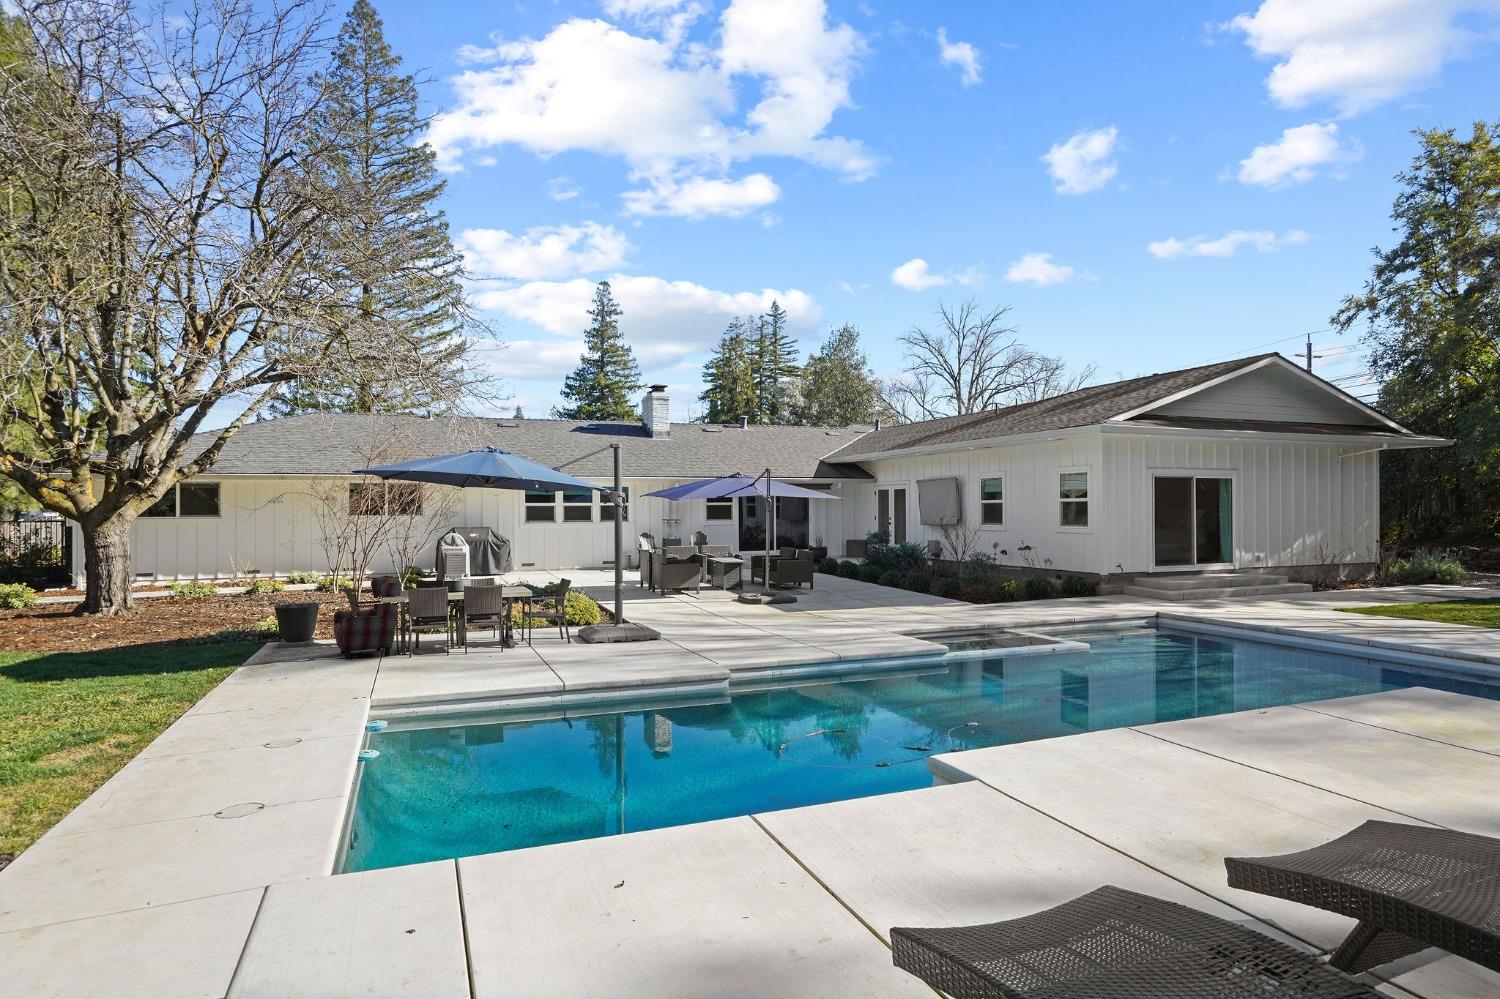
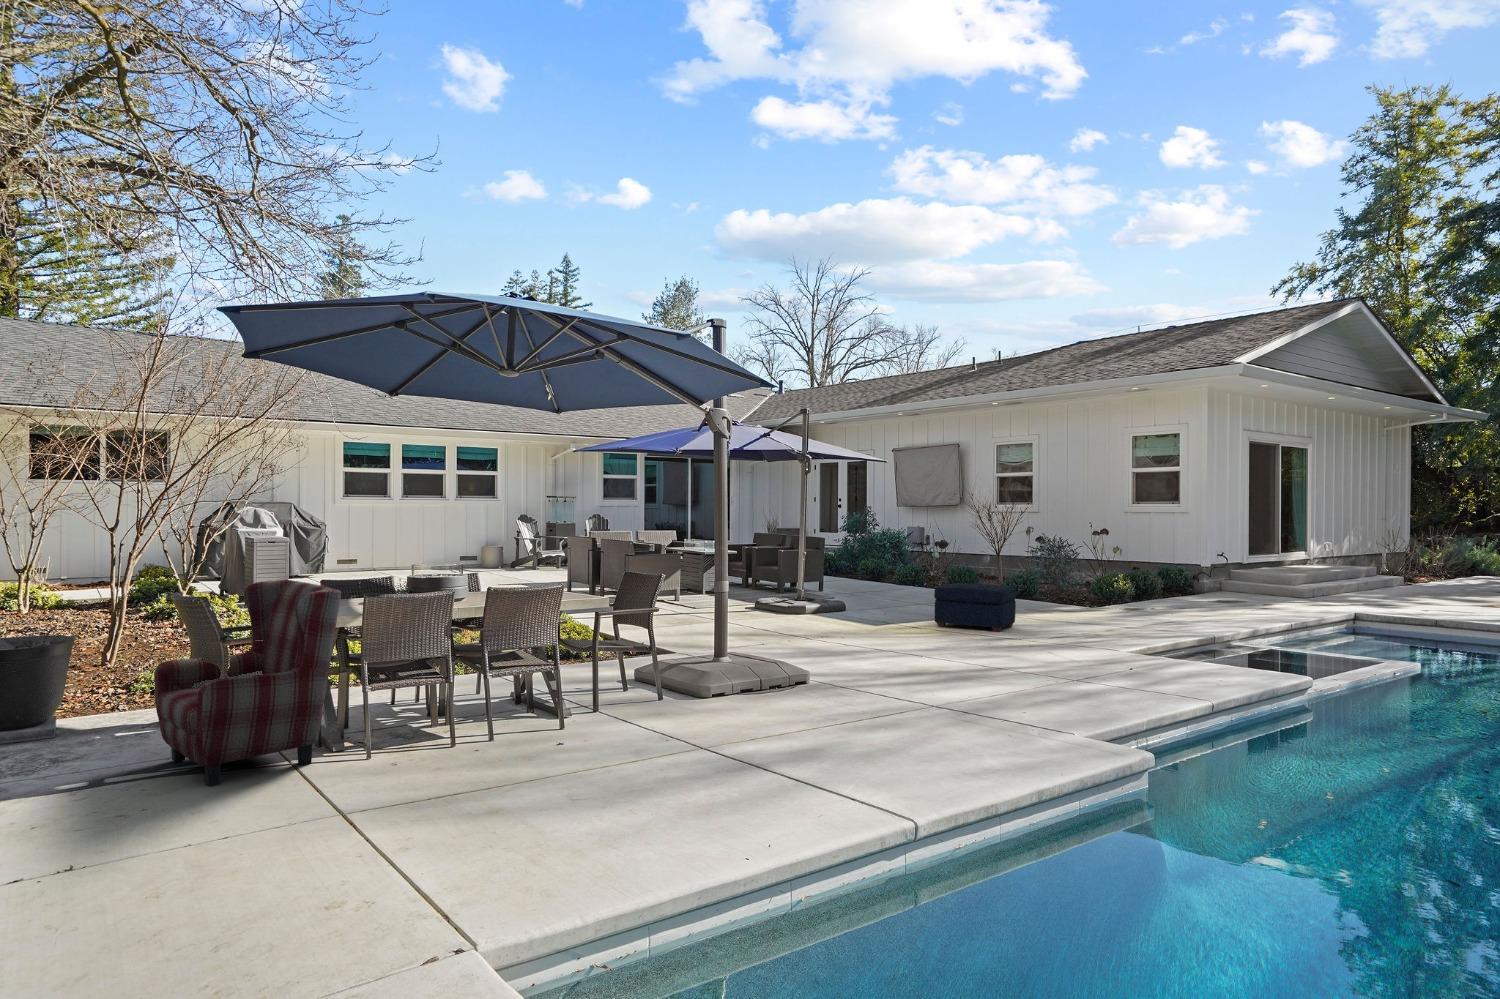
ottoman: none [820,586,875,618] -> present [934,583,1016,632]

